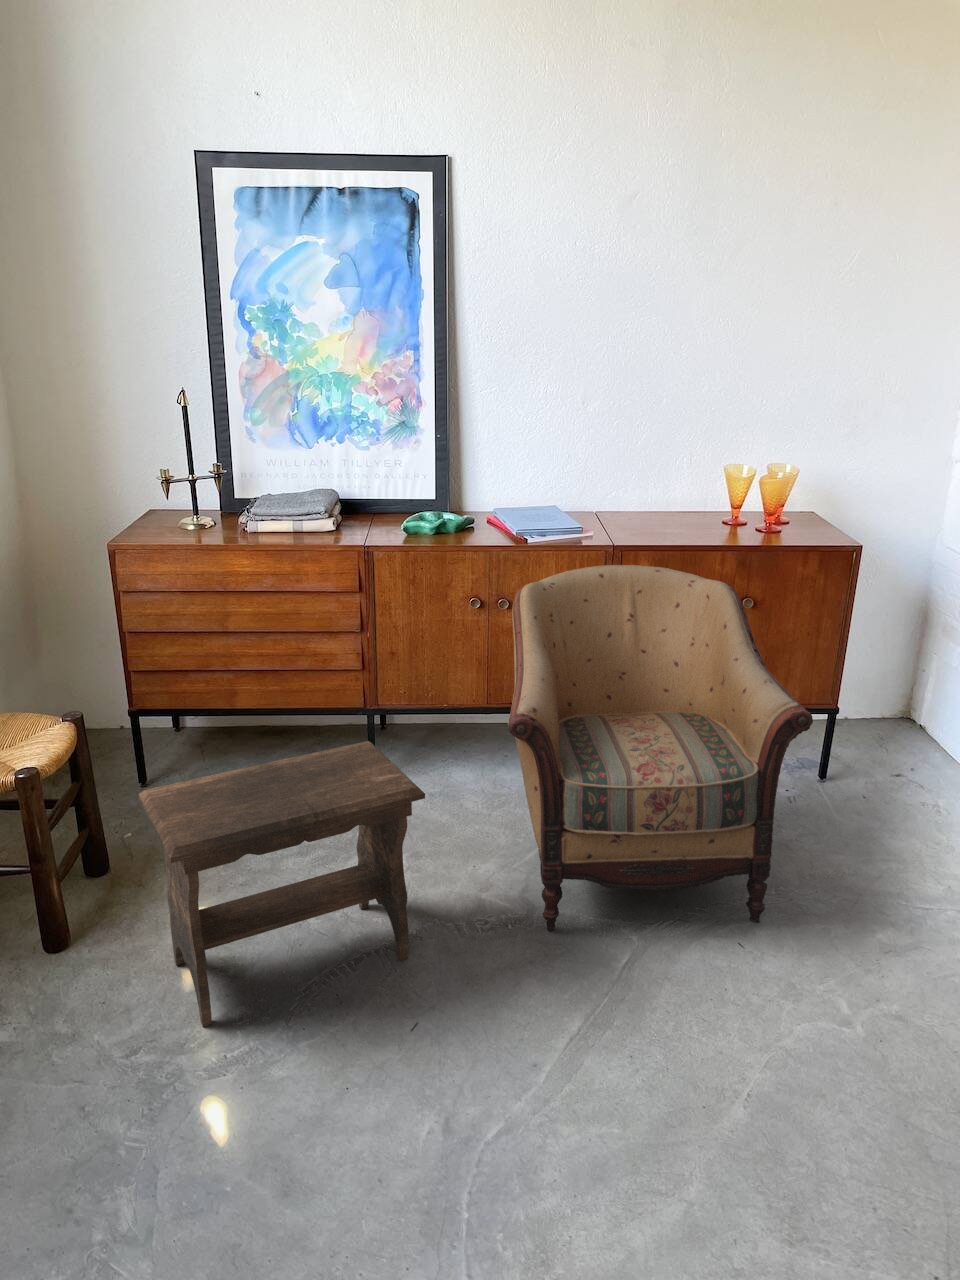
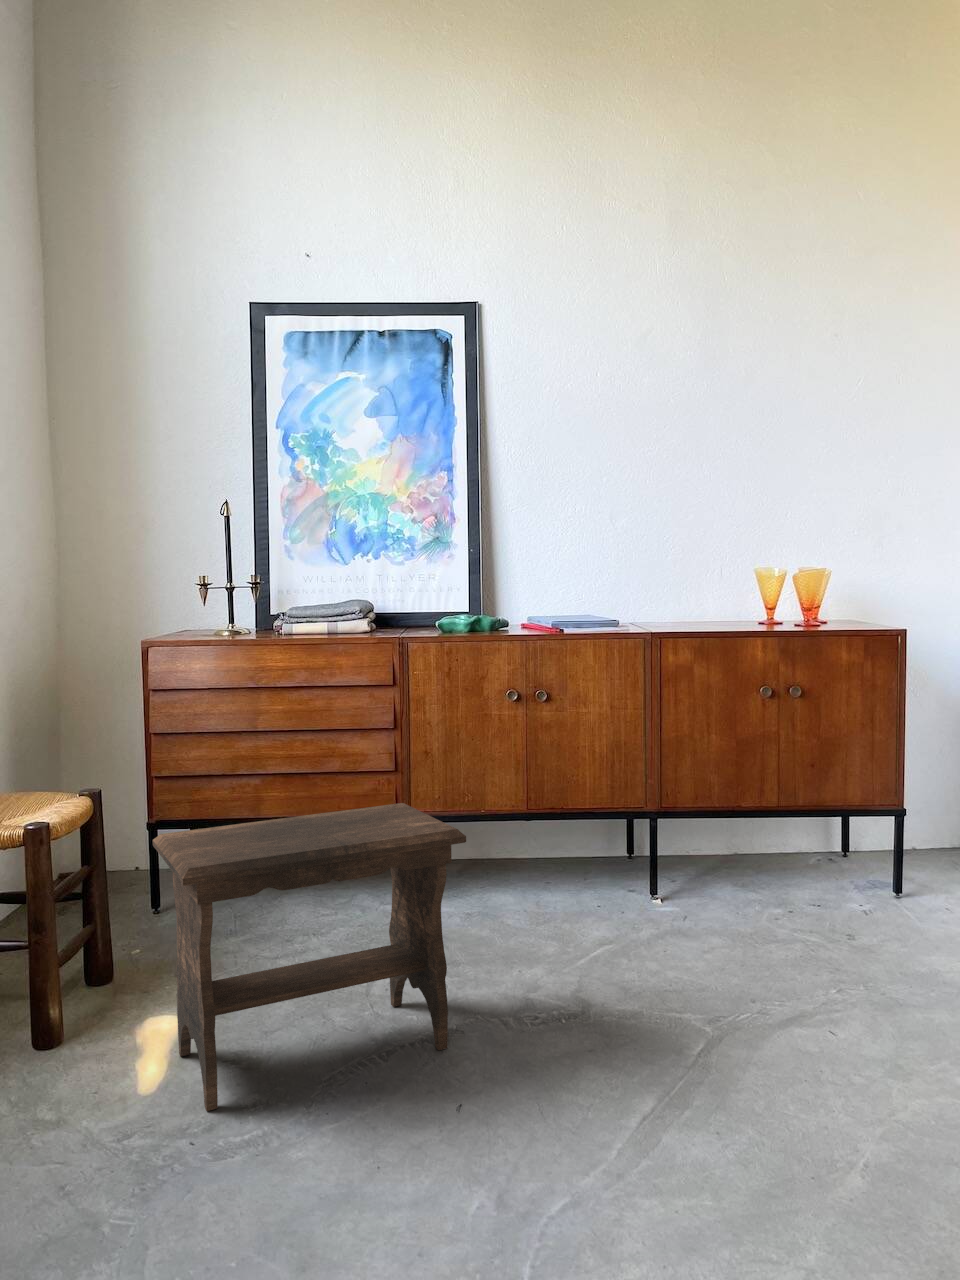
armchair: present [508,565,813,931] -> none [553,651,887,1023]

